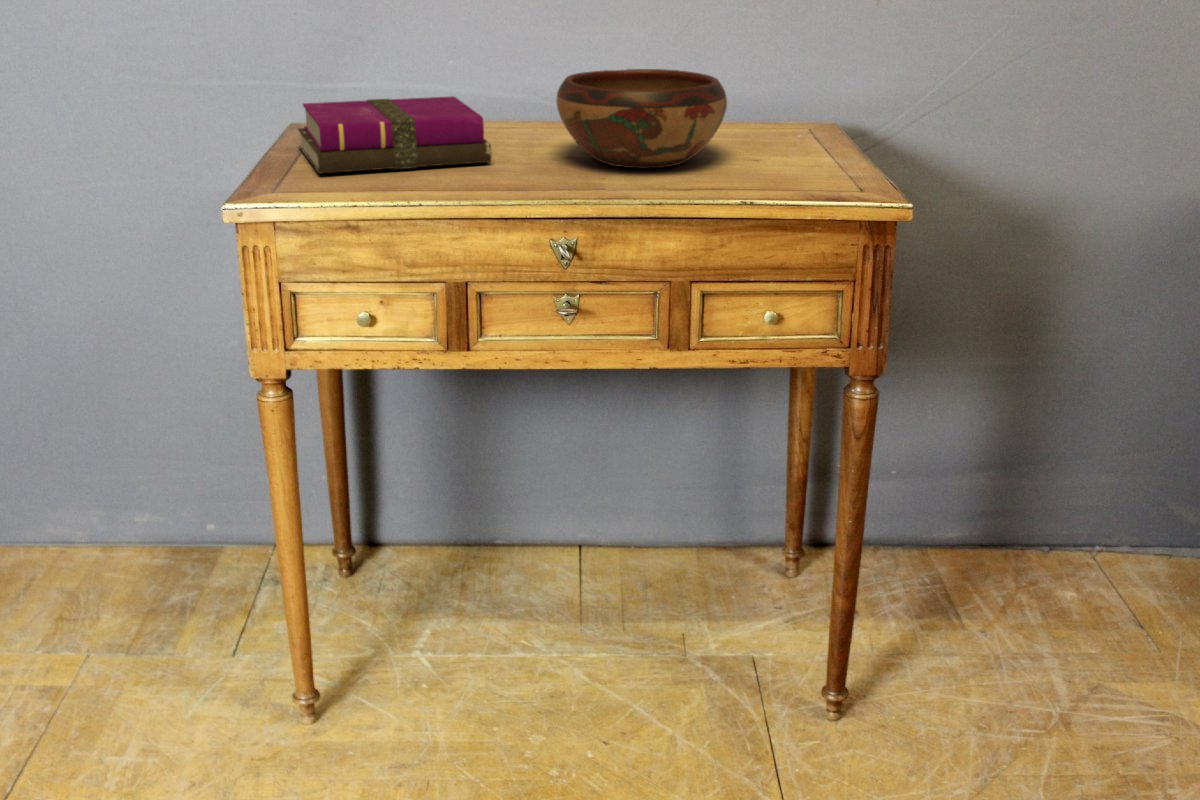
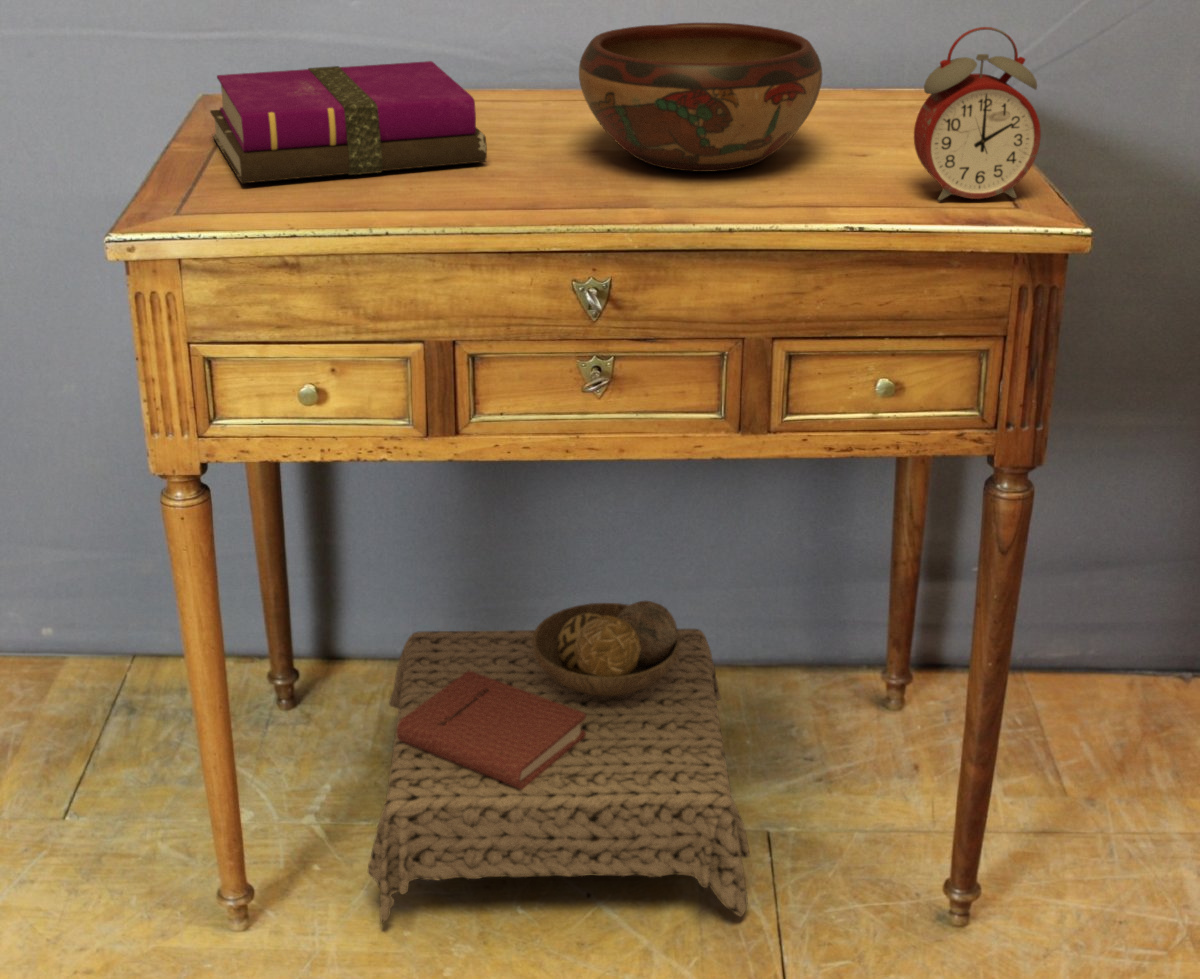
alarm clock: none [789,65,877,186] -> present [914,27,1041,201]
ottoman: none [402,488,682,718] -> present [368,601,750,924]

